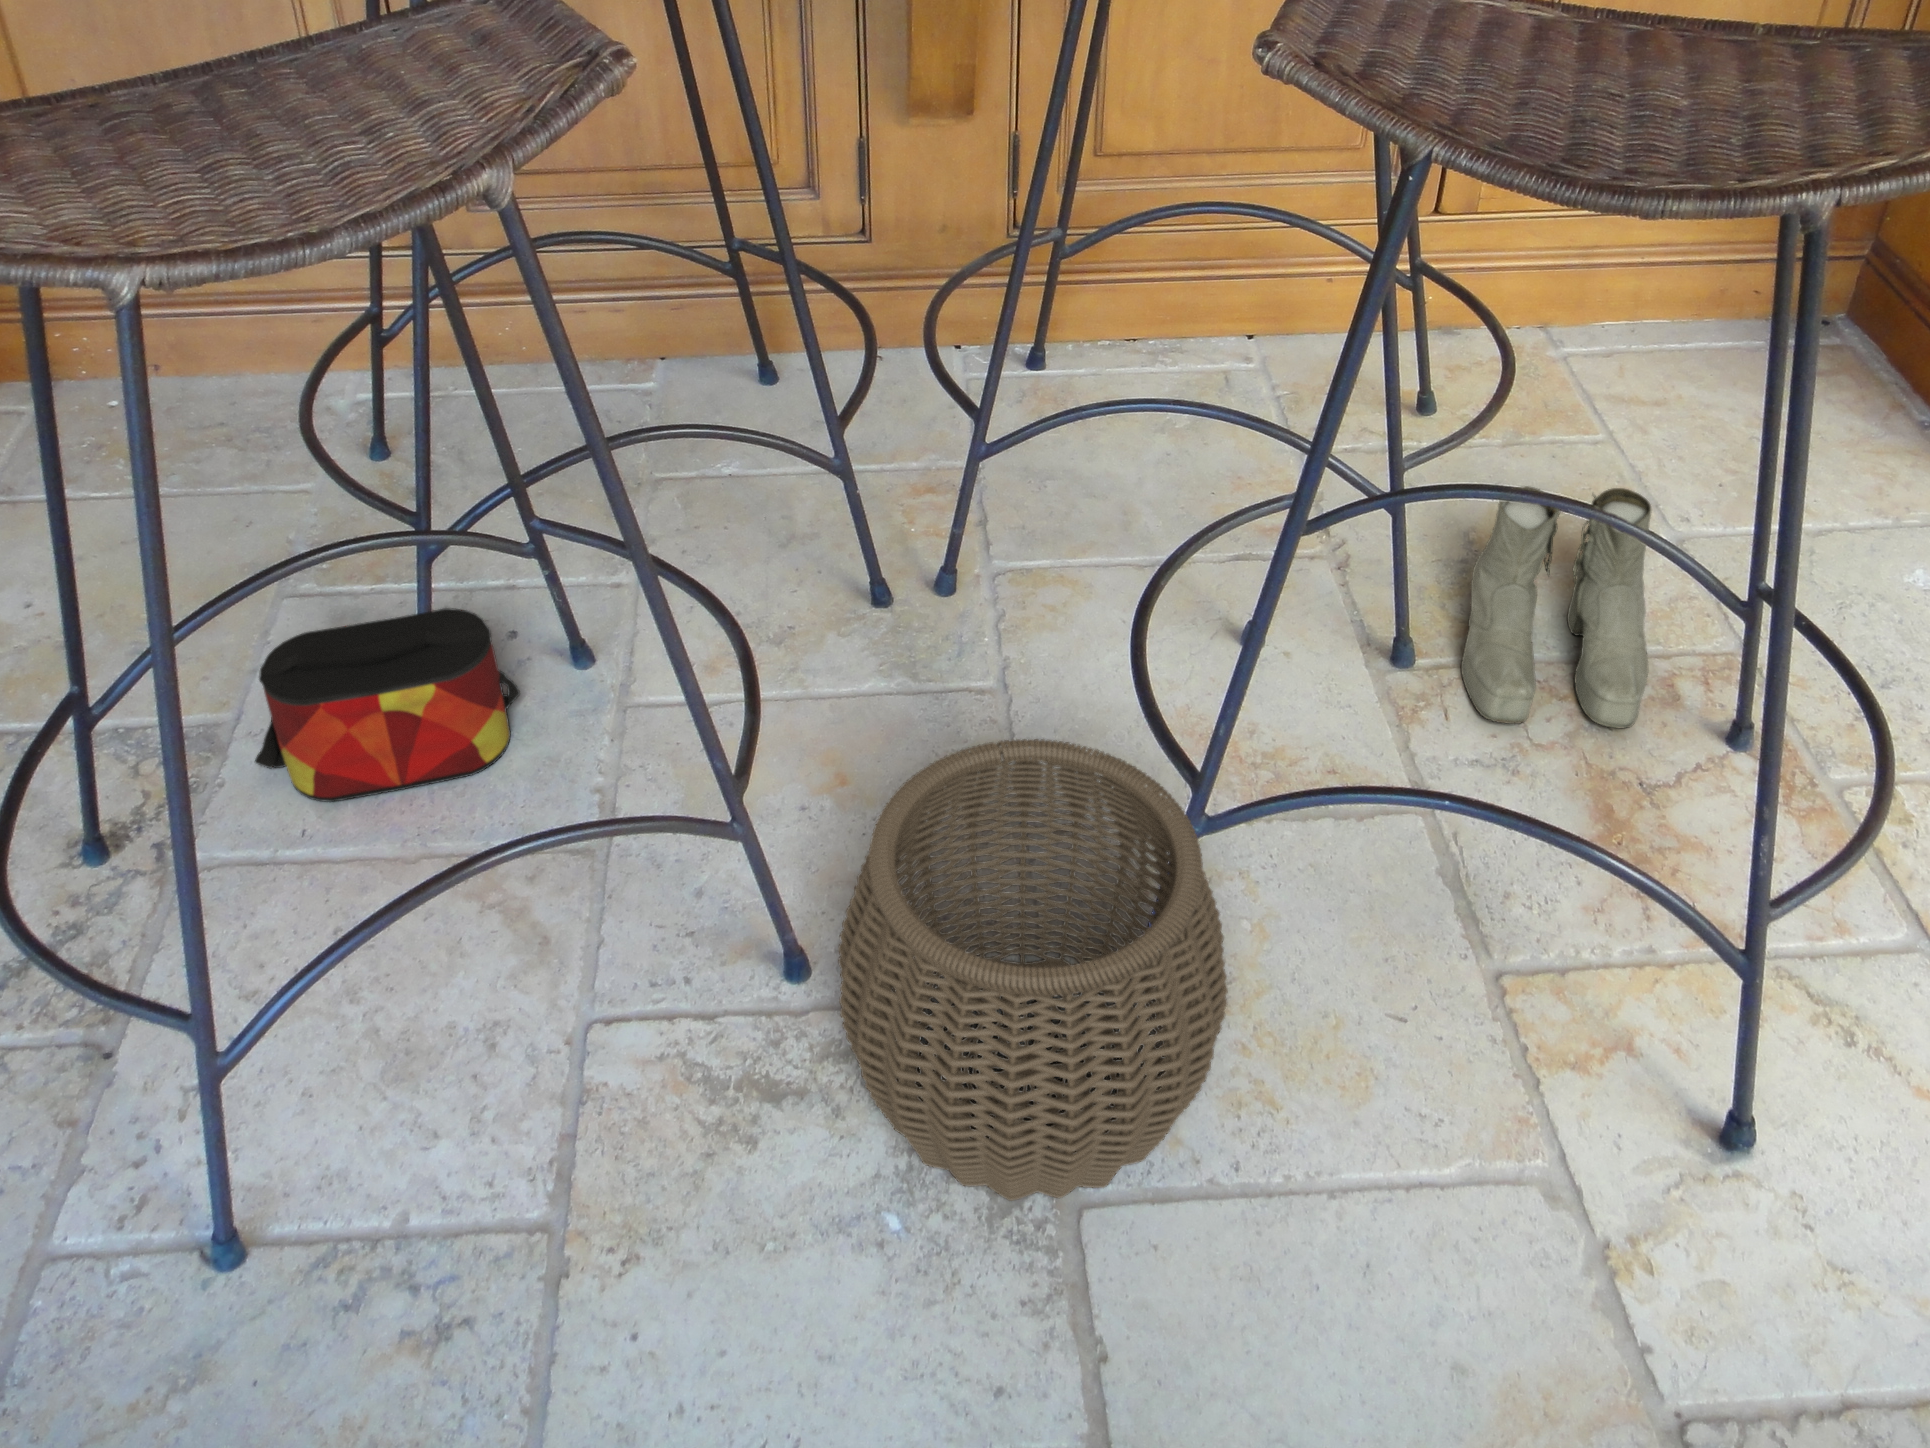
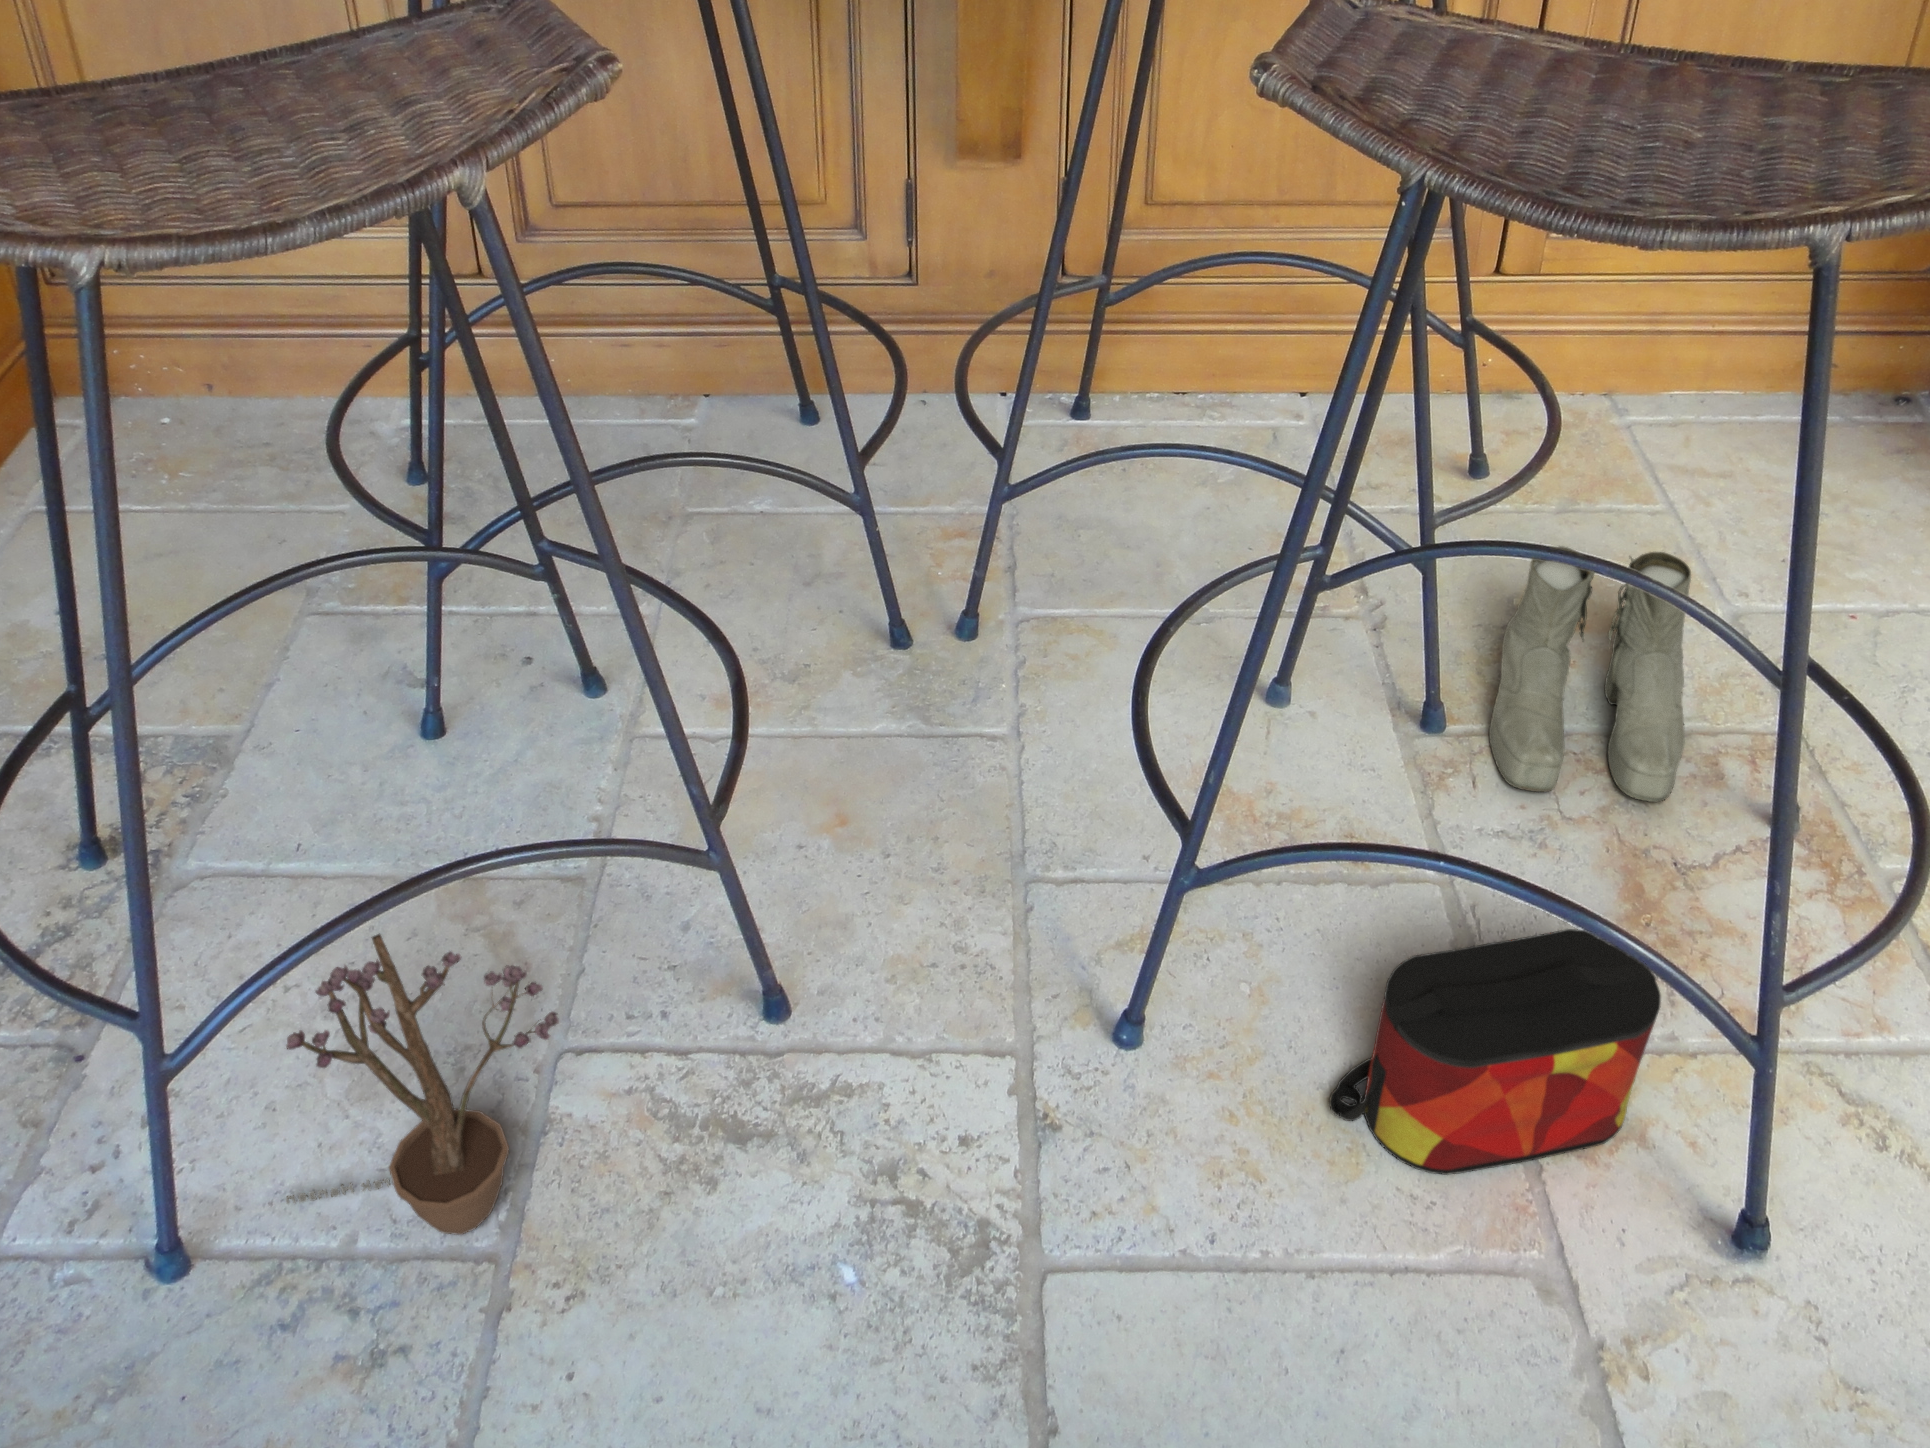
bag: present [255,608,520,802] -> present [1329,929,1661,1175]
woven basket: present [838,739,1228,1201] -> none [803,778,1206,1261]
decorative plant: none [336,922,607,1206] -> present [286,934,559,1235]

